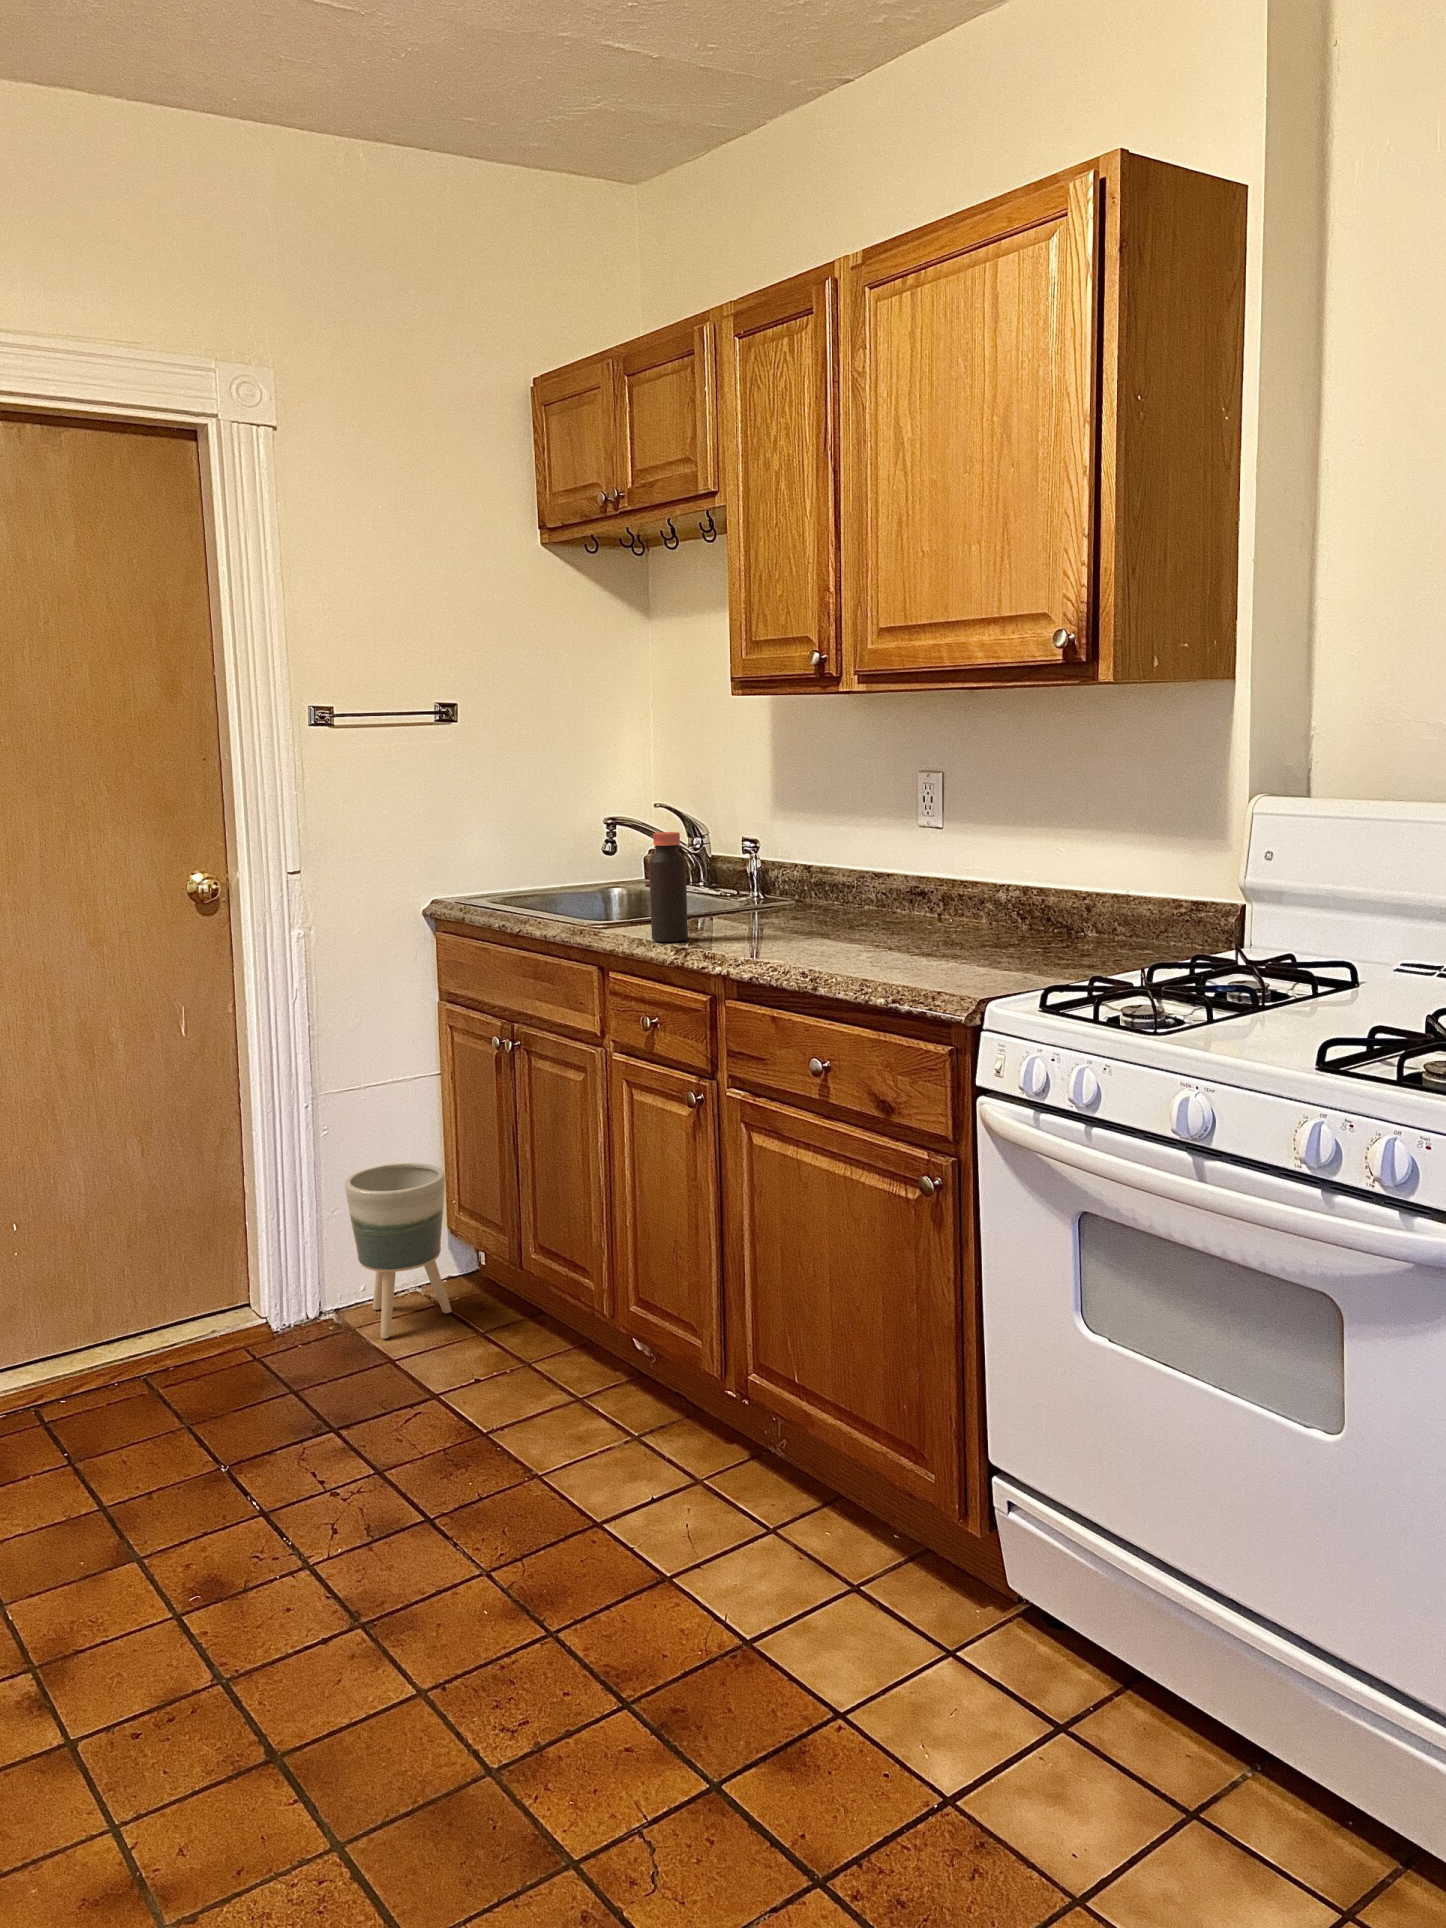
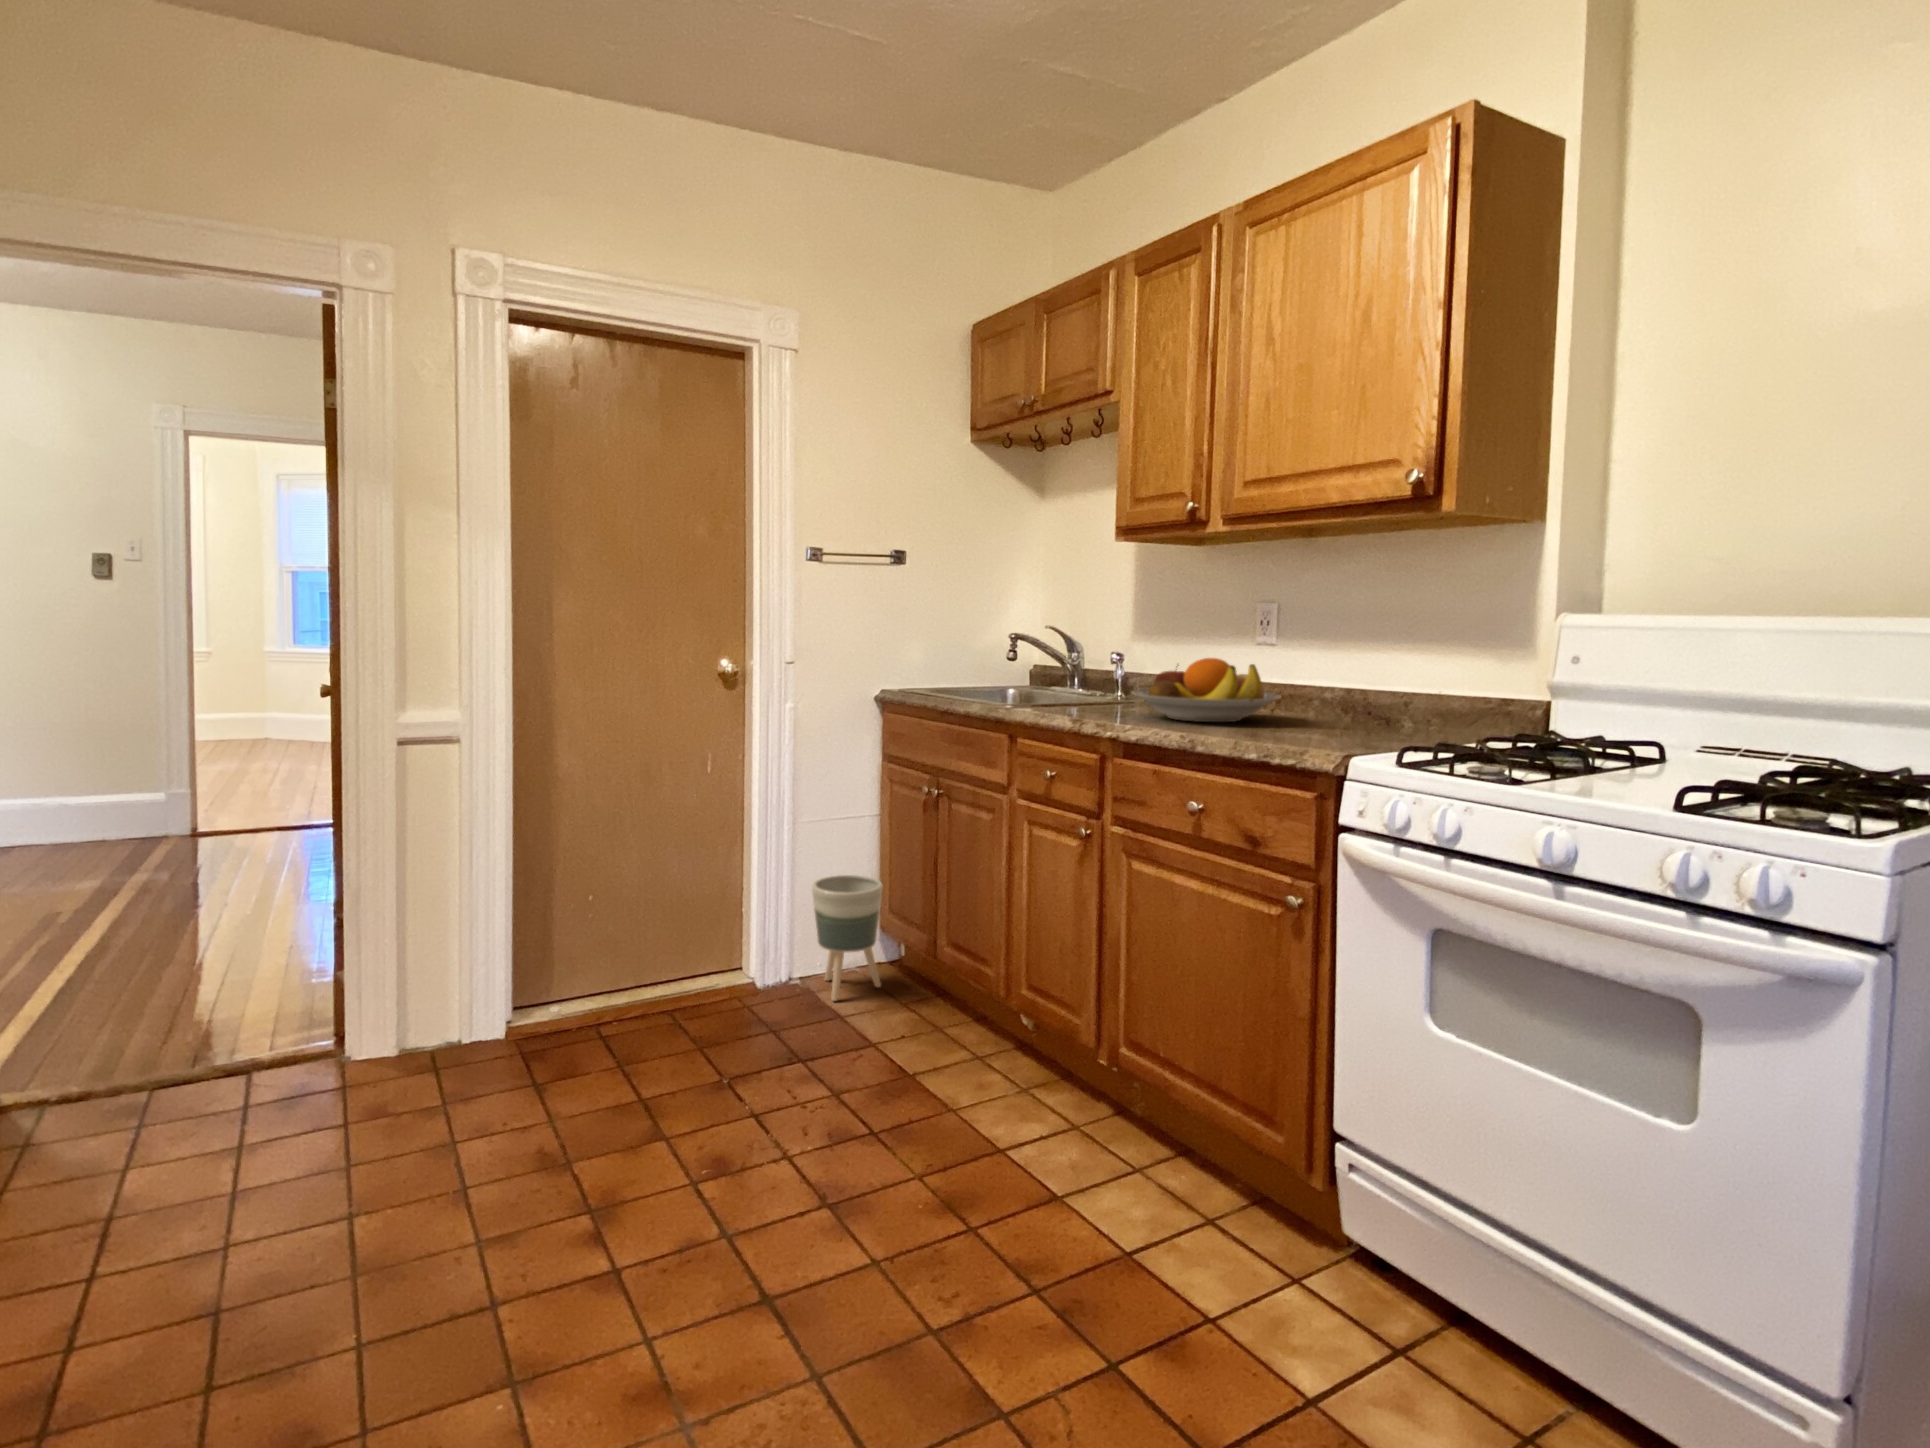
bottle: present [649,832,688,942] -> none [1054,634,1083,715]
fruit bowl: none [750,859,942,945] -> present [1131,658,1281,722]

